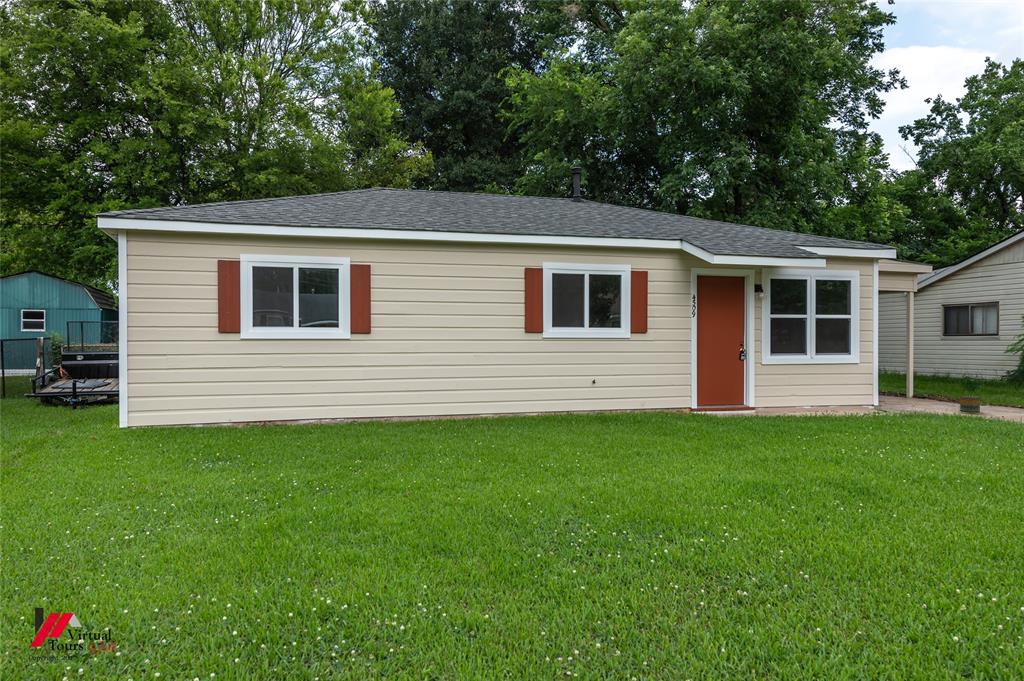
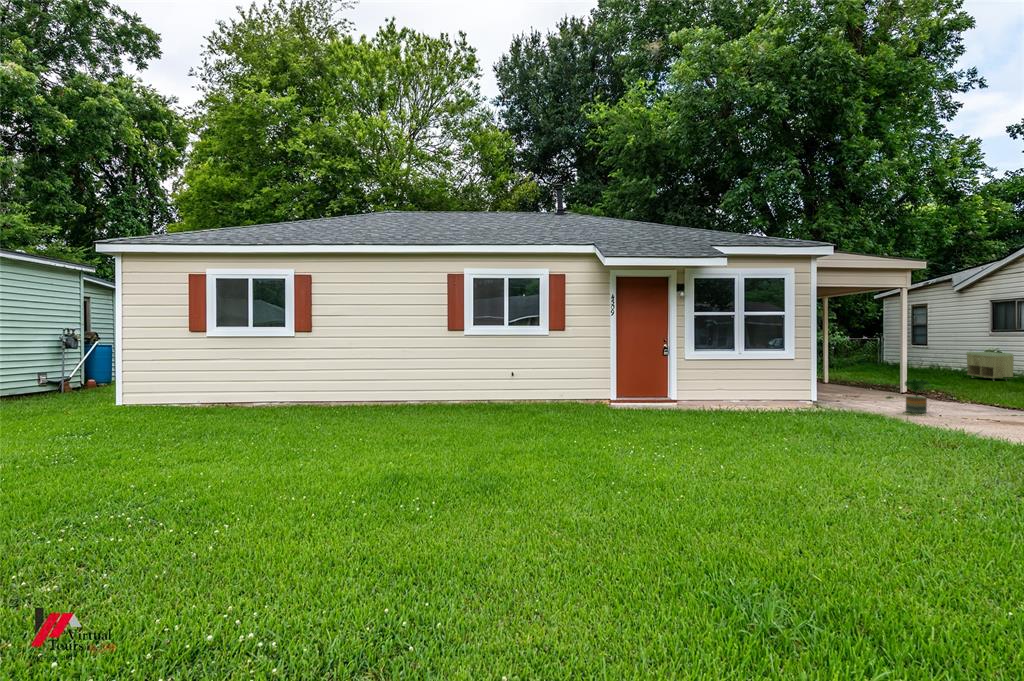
storage bench: none [925,353,968,380] -> present [966,352,1014,380]

